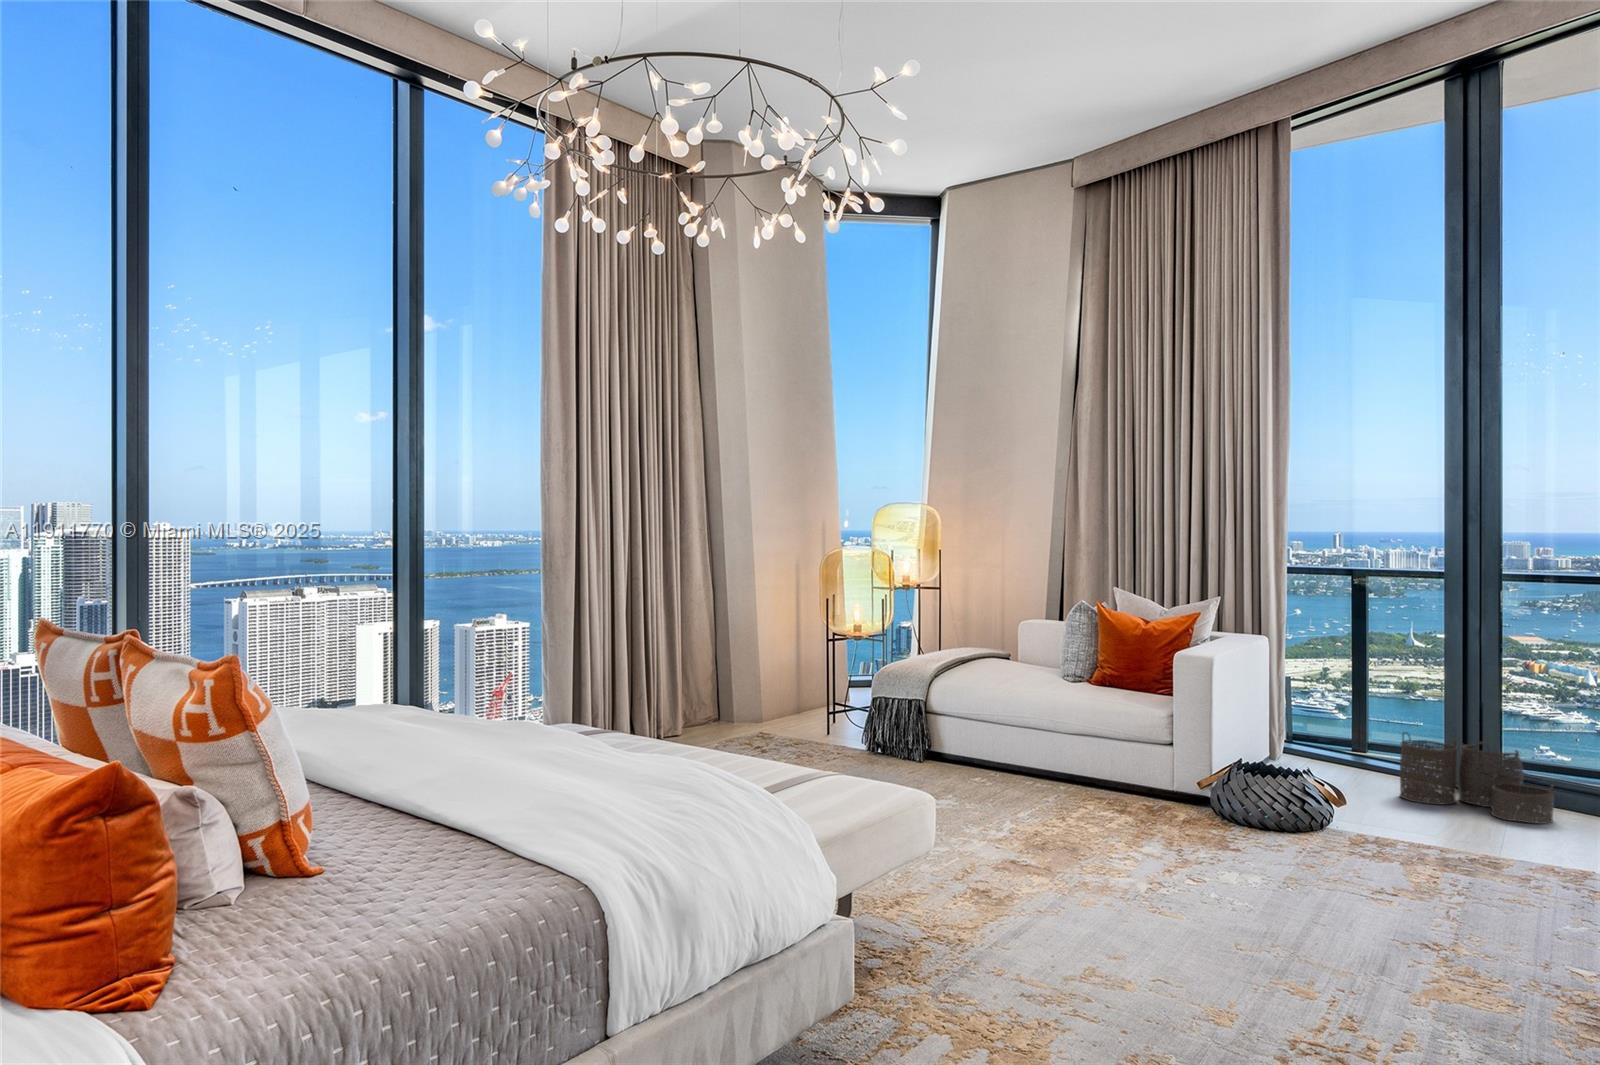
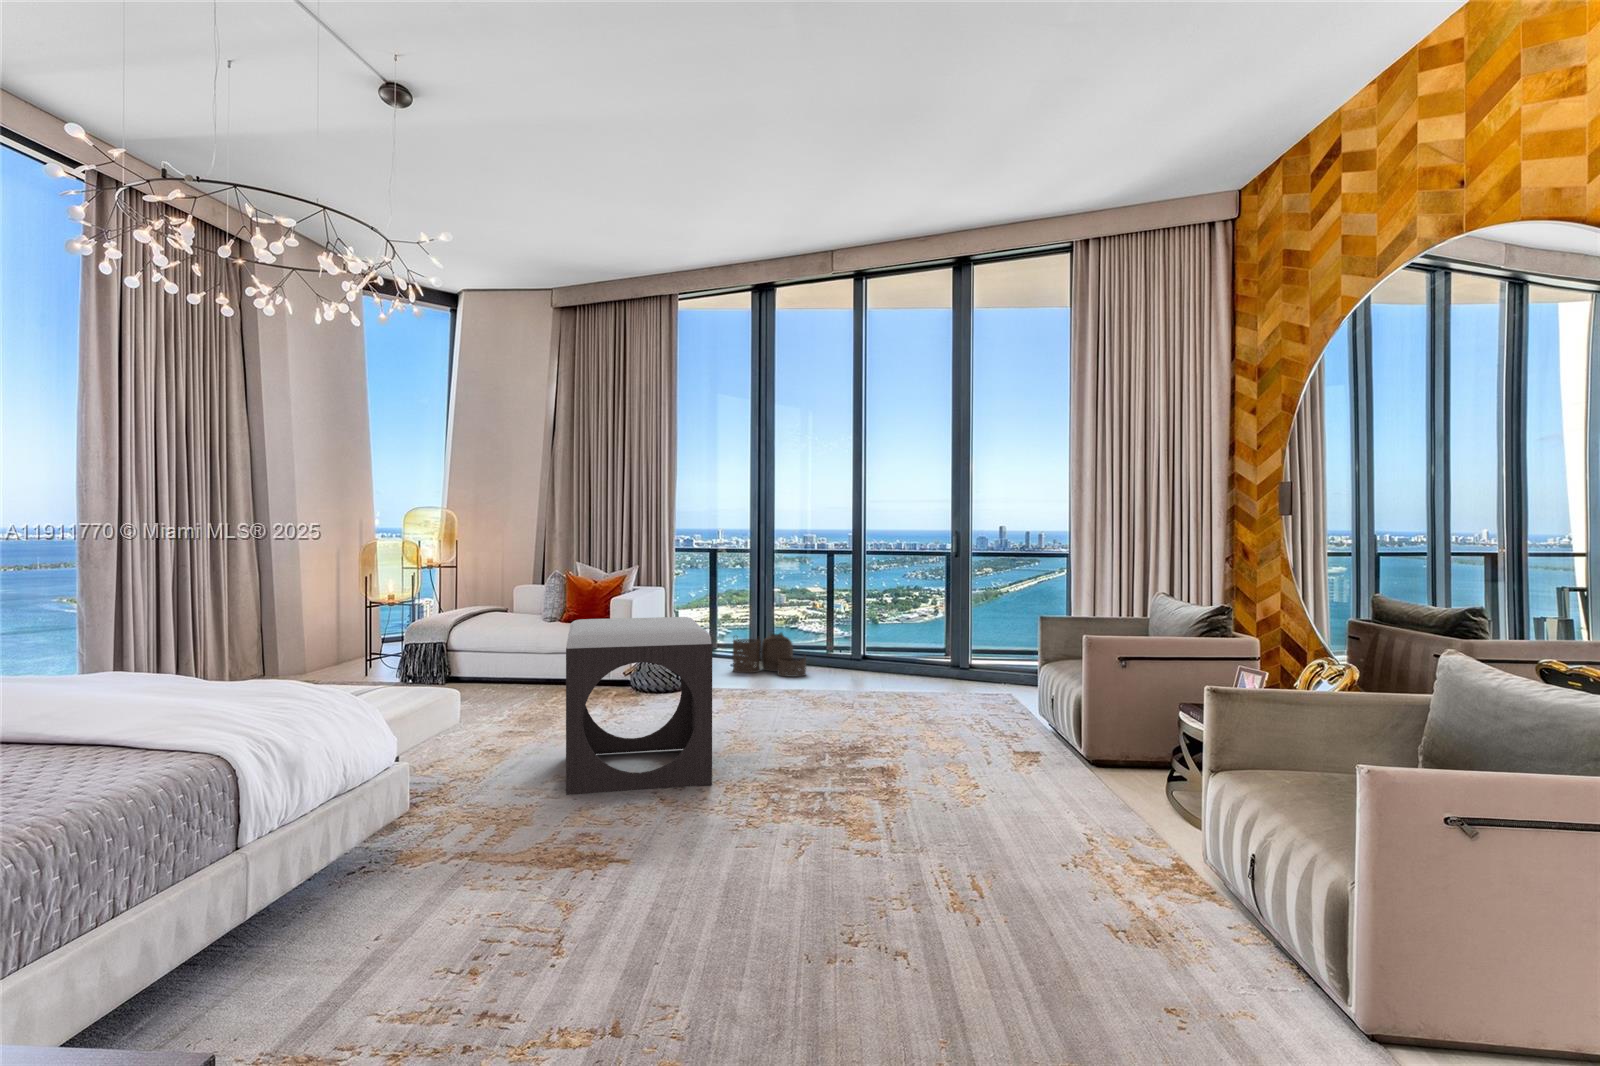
footstool: none [1097,698,1375,1035] -> present [566,617,712,795]

